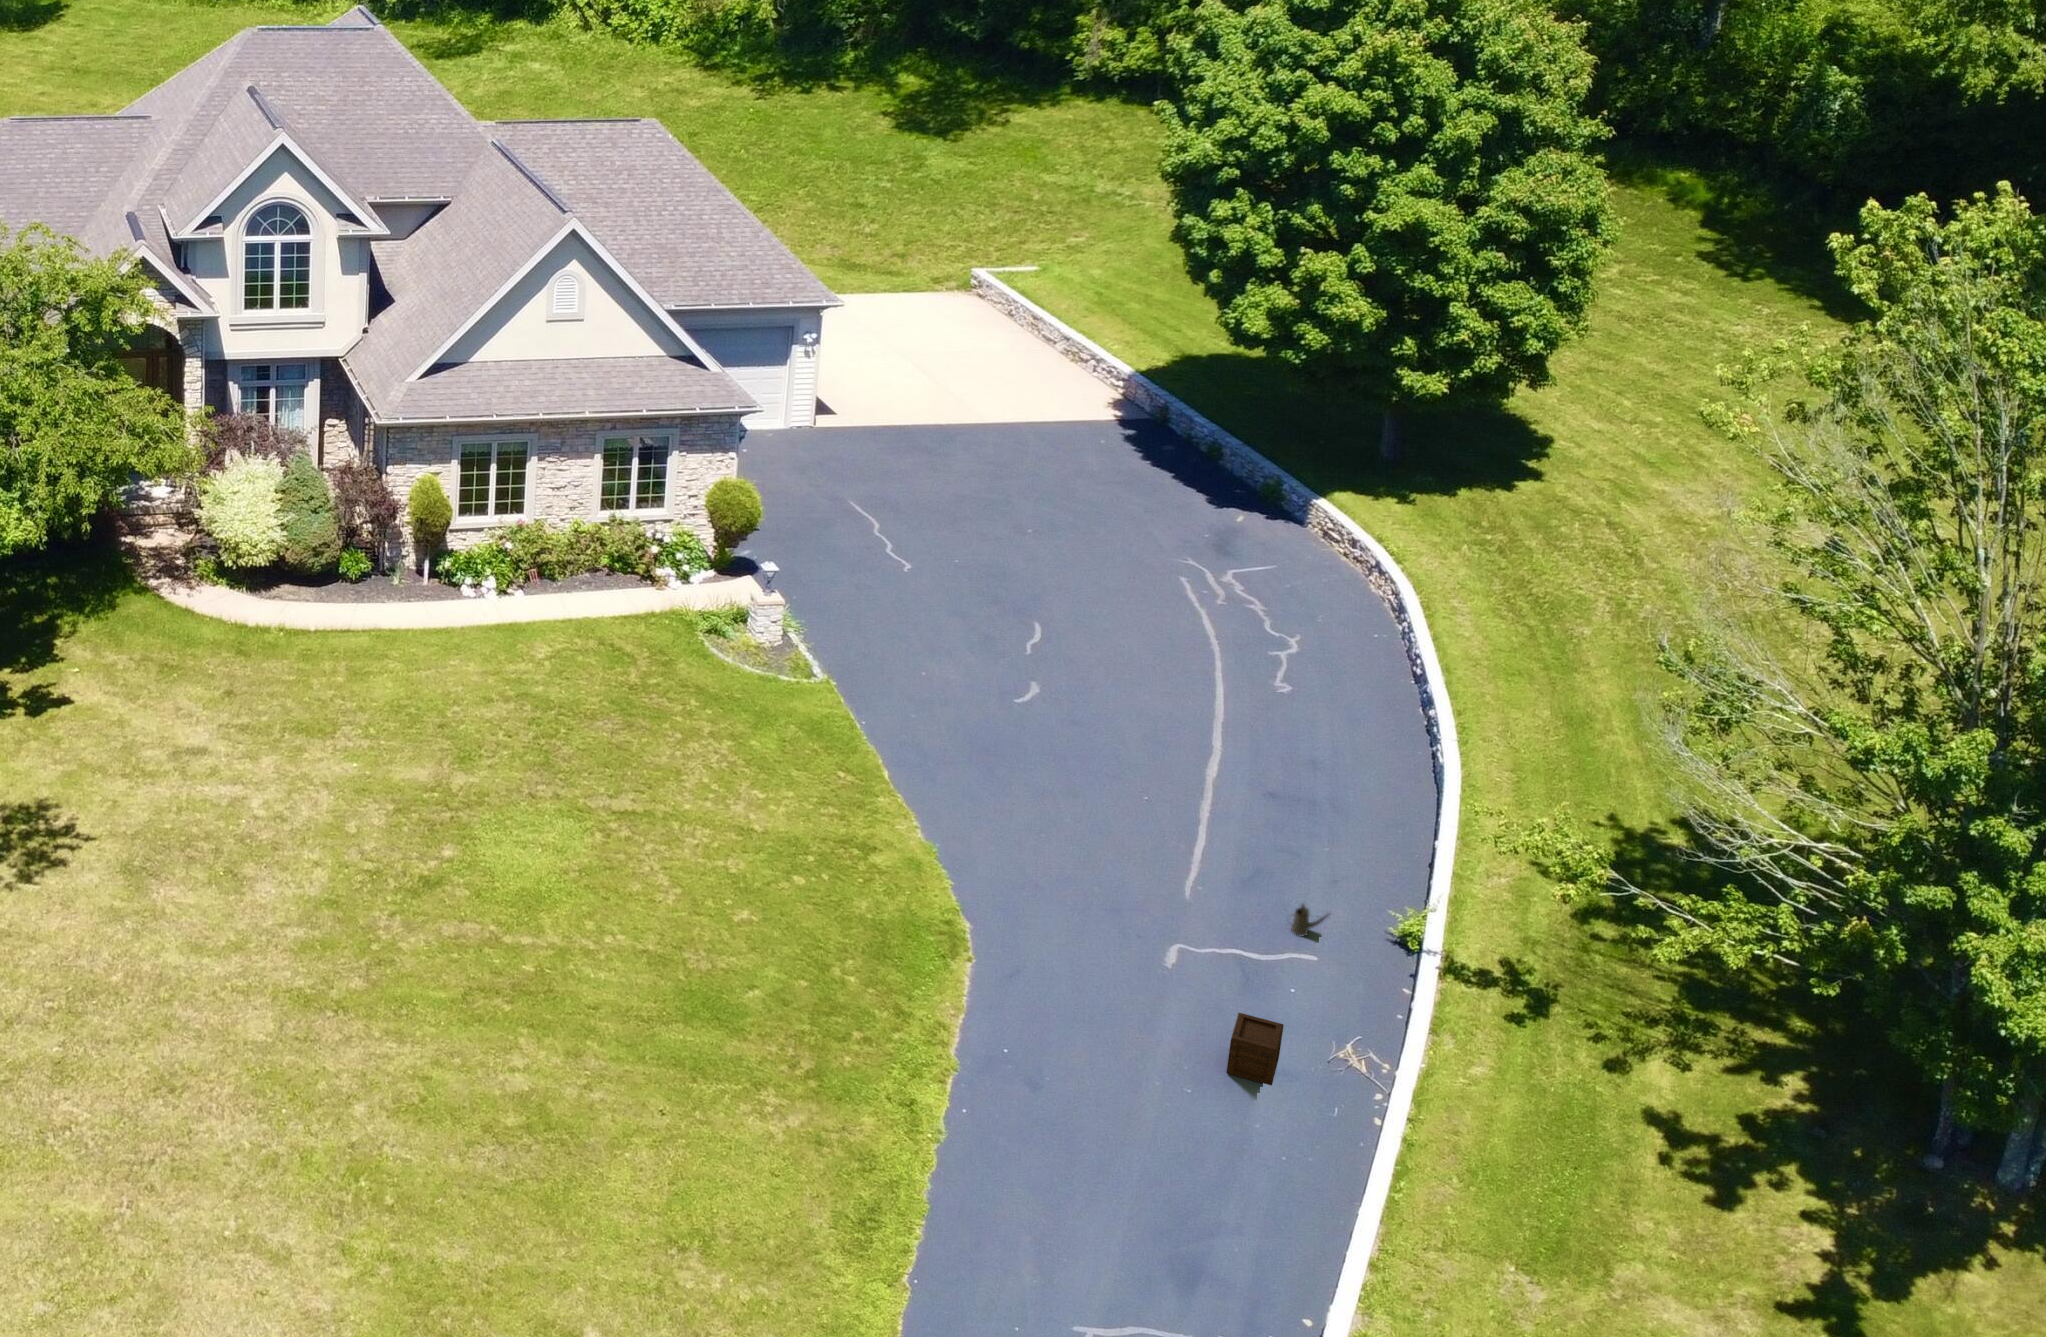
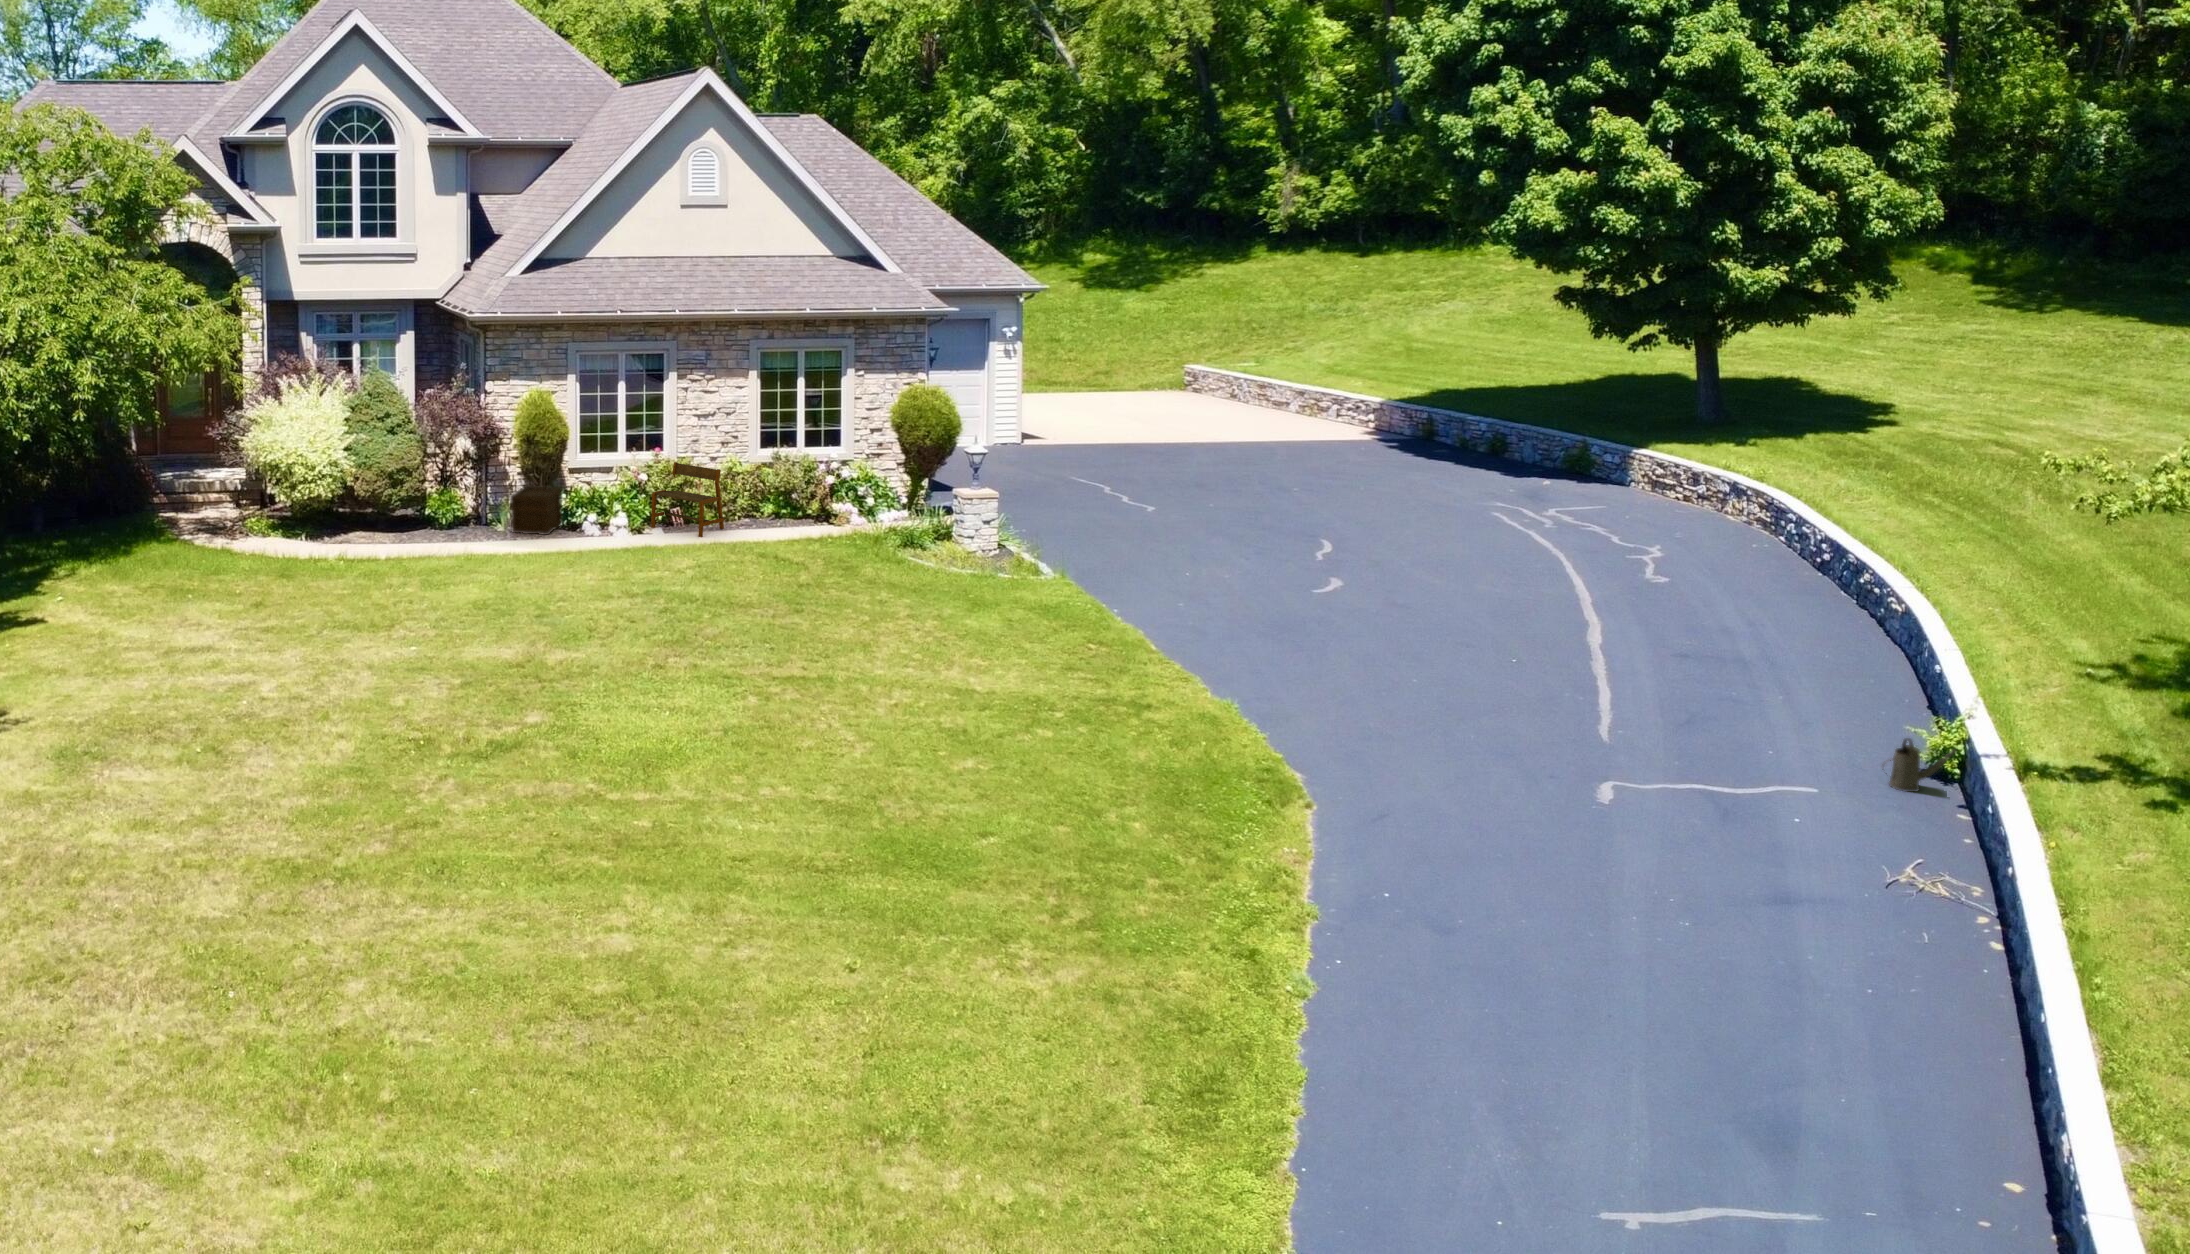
bench: none [516,534,573,601] -> present [651,462,724,537]
wooden crate: present [1227,1013,1284,1085] -> present [510,486,562,535]

